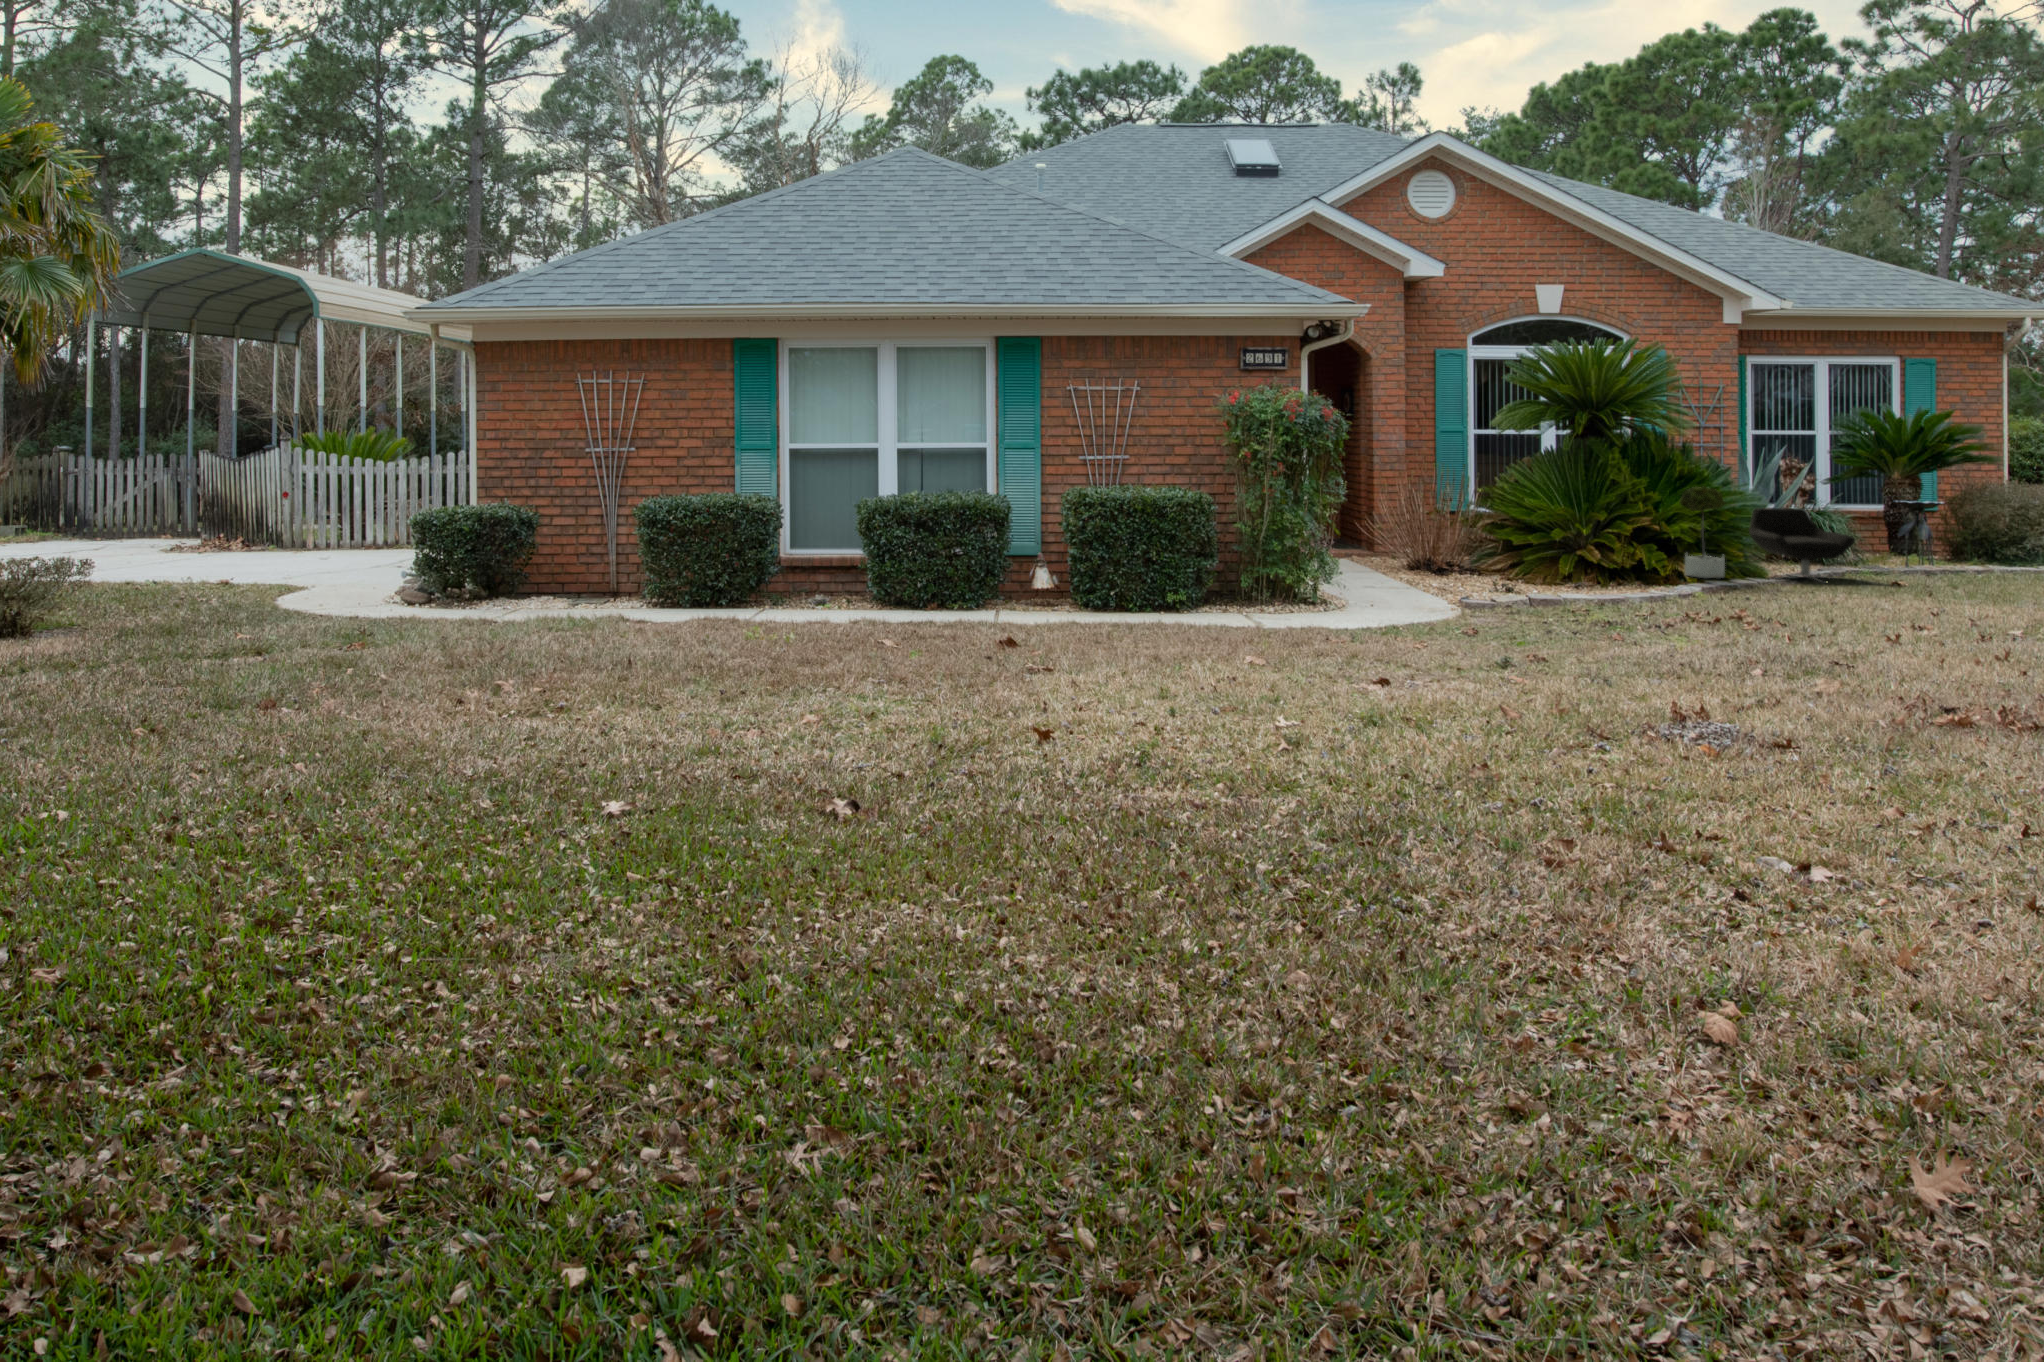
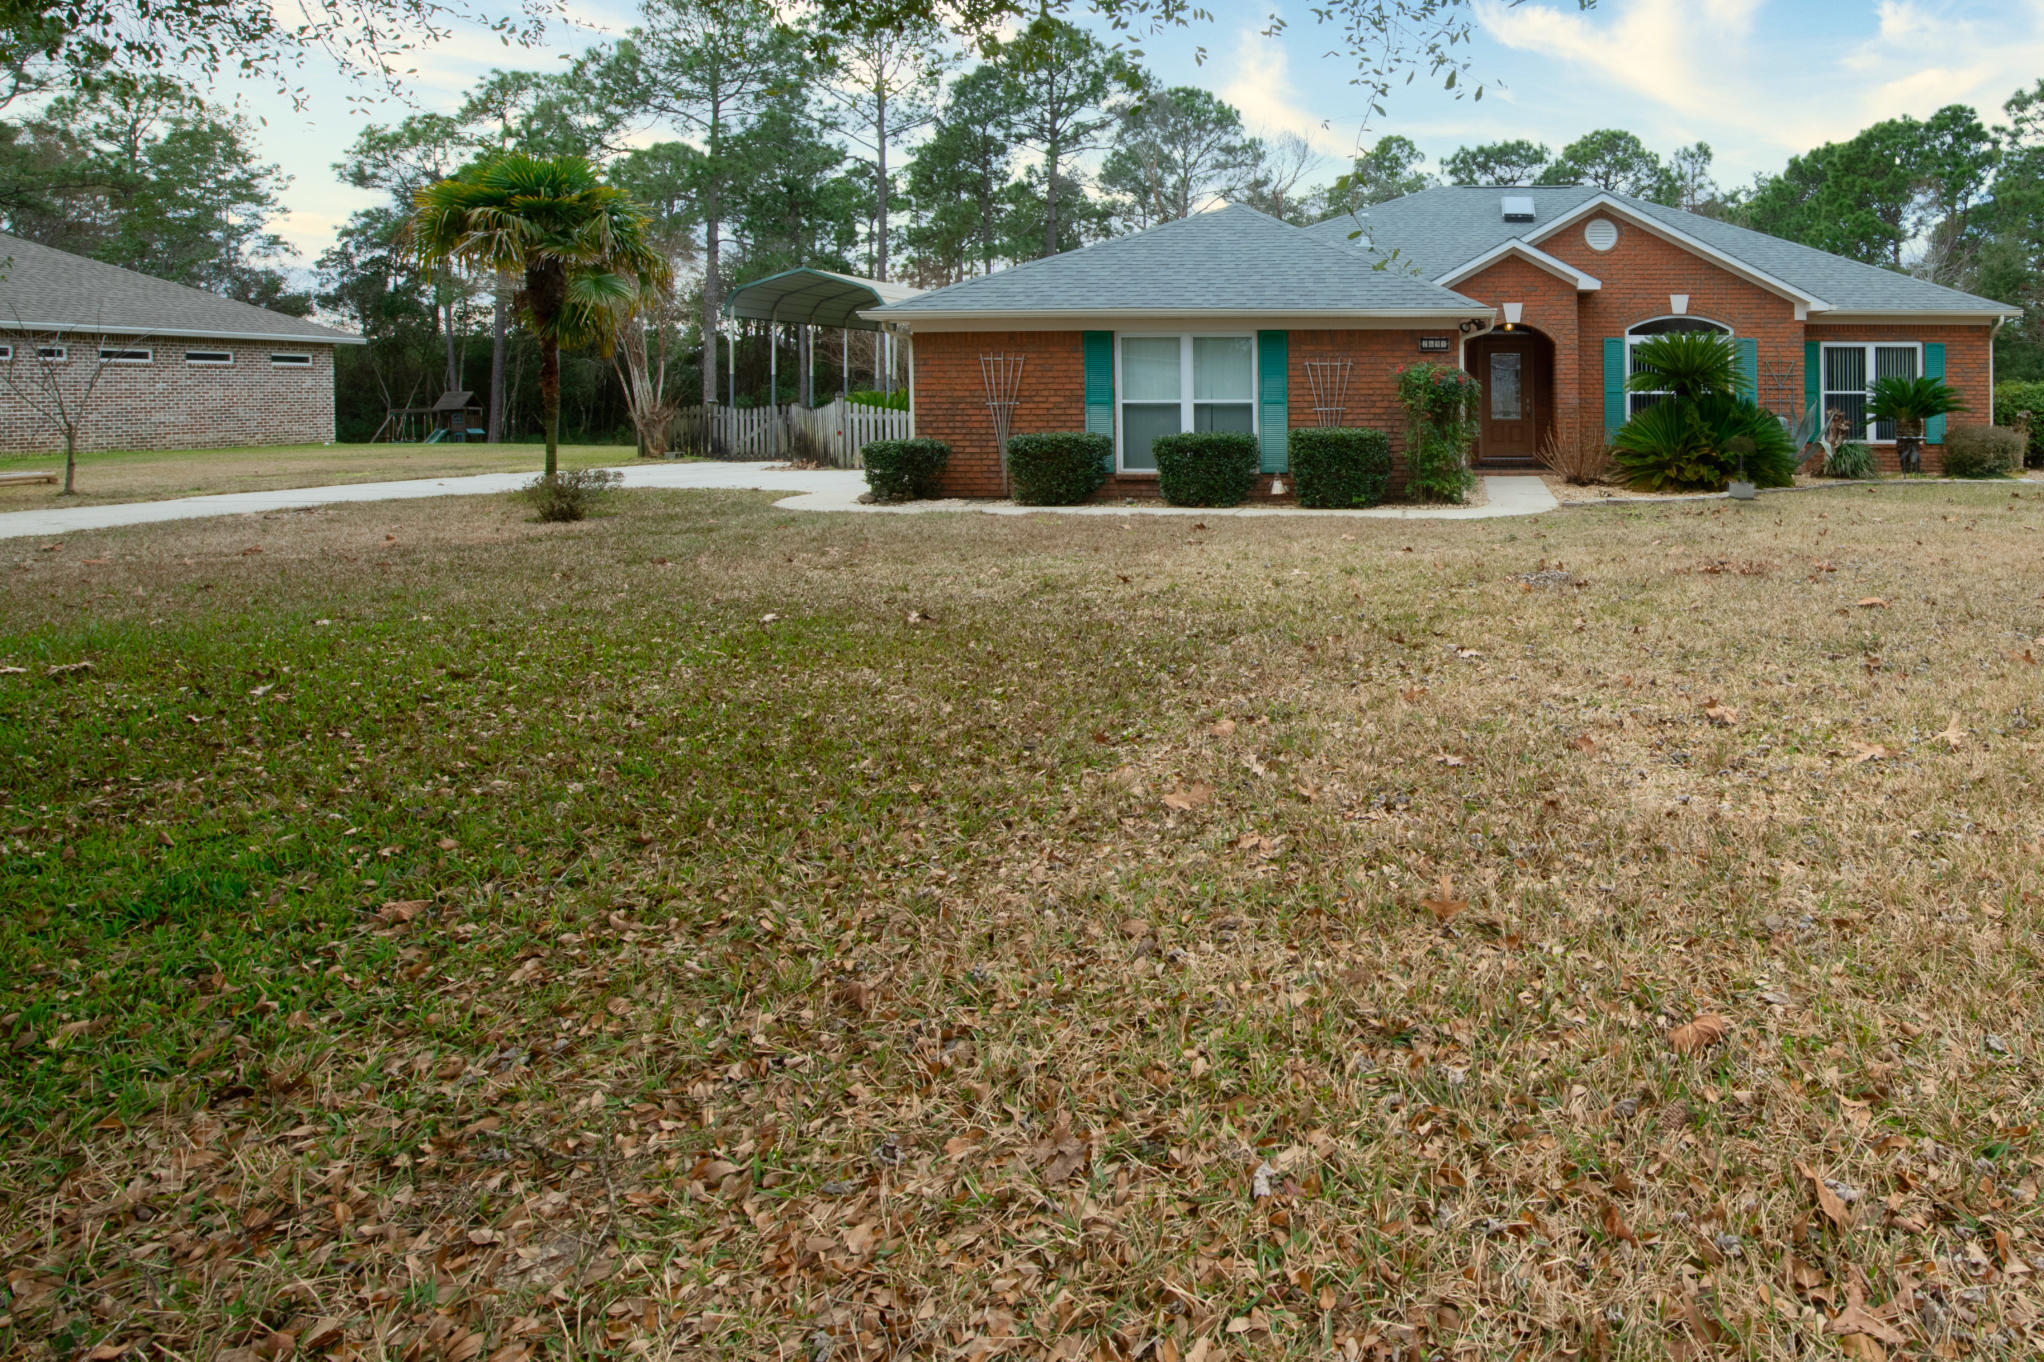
lounge chair: present [1749,508,1855,582] -> none [1777,451,1843,504]

